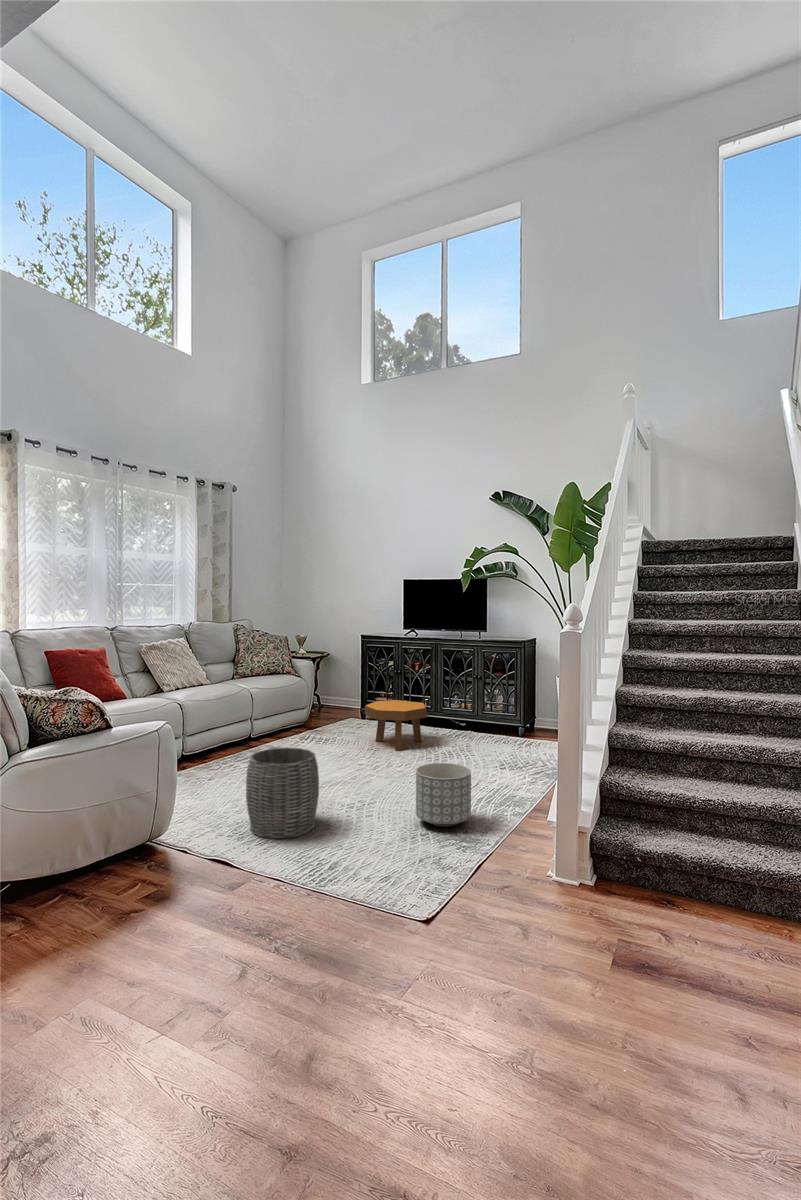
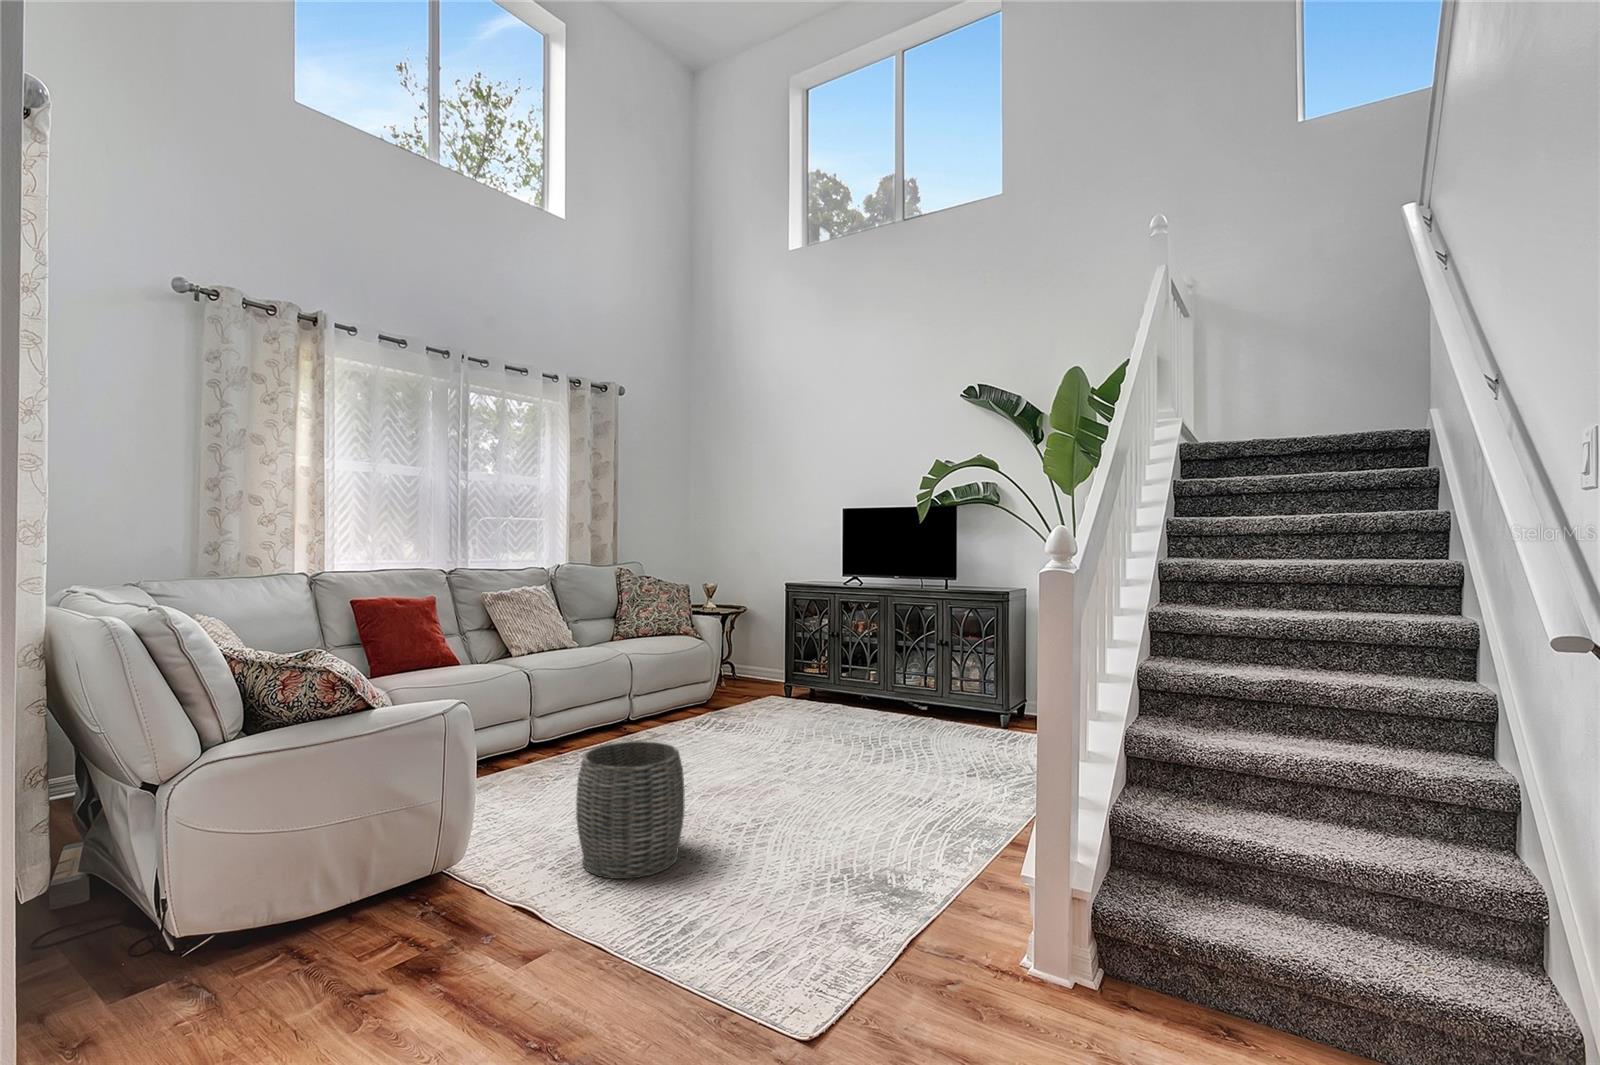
footstool: present [364,700,428,751] -> none [782,673,870,745]
planter: present [416,763,471,827] -> none [829,770,912,869]

